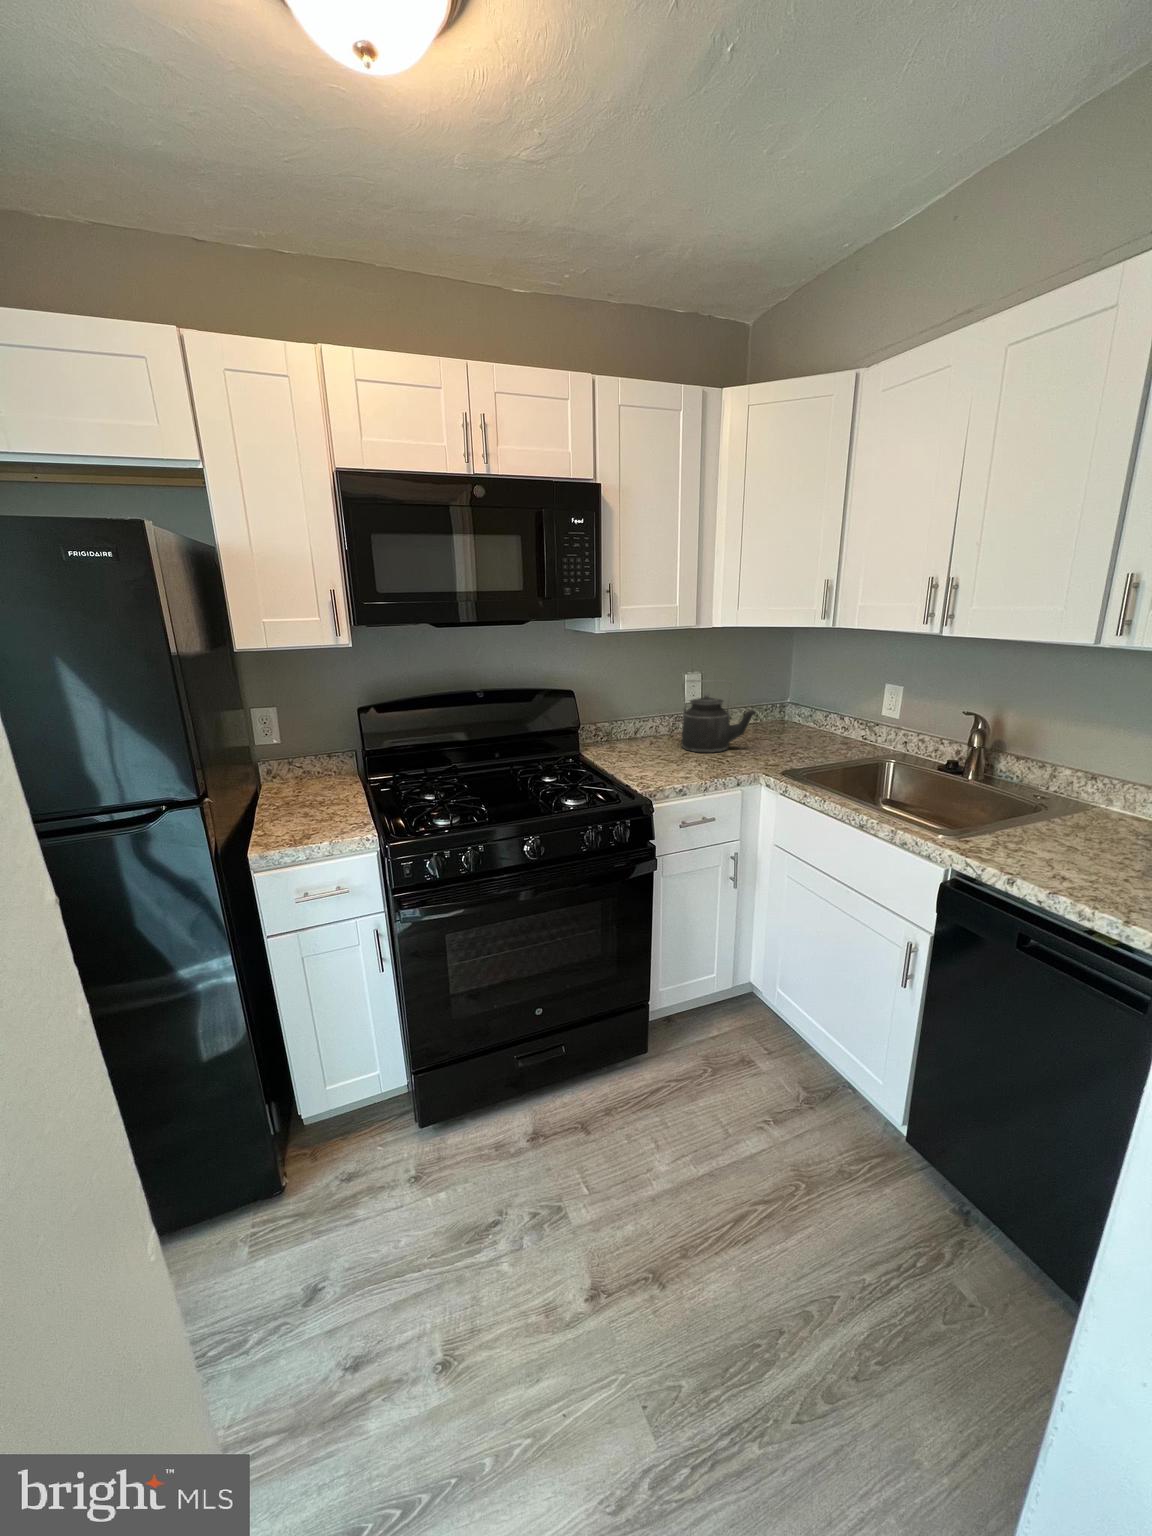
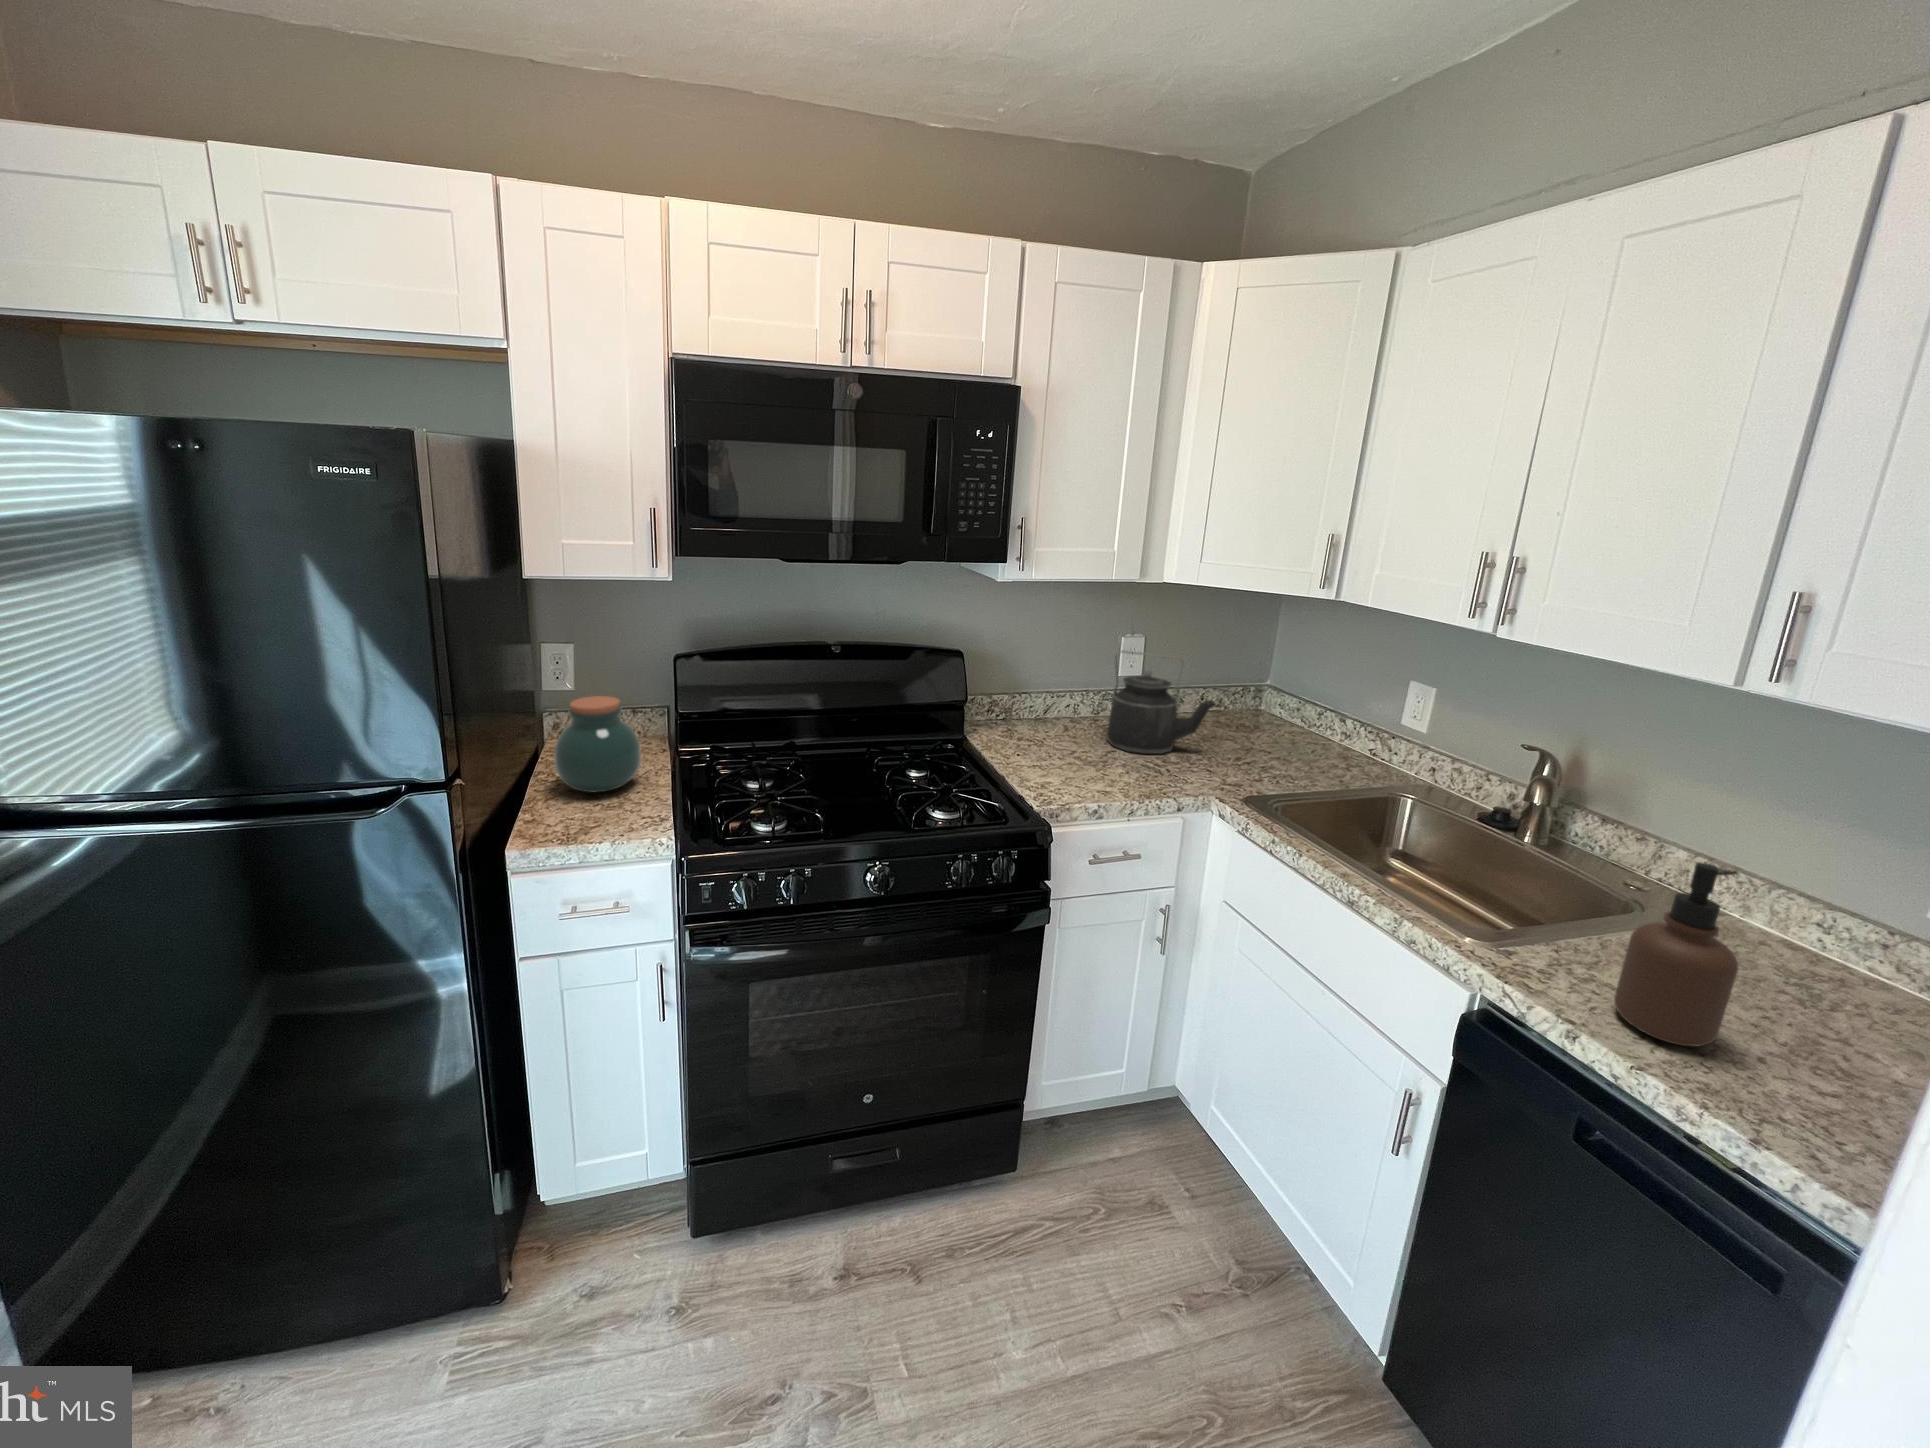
jar: none [273,739,341,812] -> present [554,696,641,792]
soap dispenser: none [1035,757,1109,878] -> present [1614,863,1738,1046]

